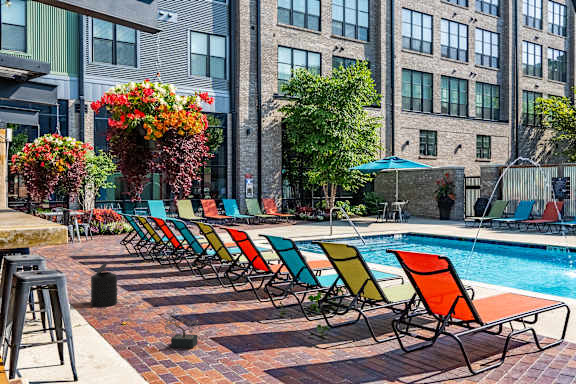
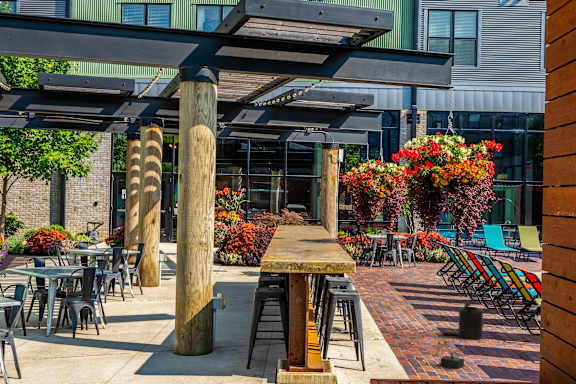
trash can: present [91,263,117,307] -> present [459,298,483,340]

